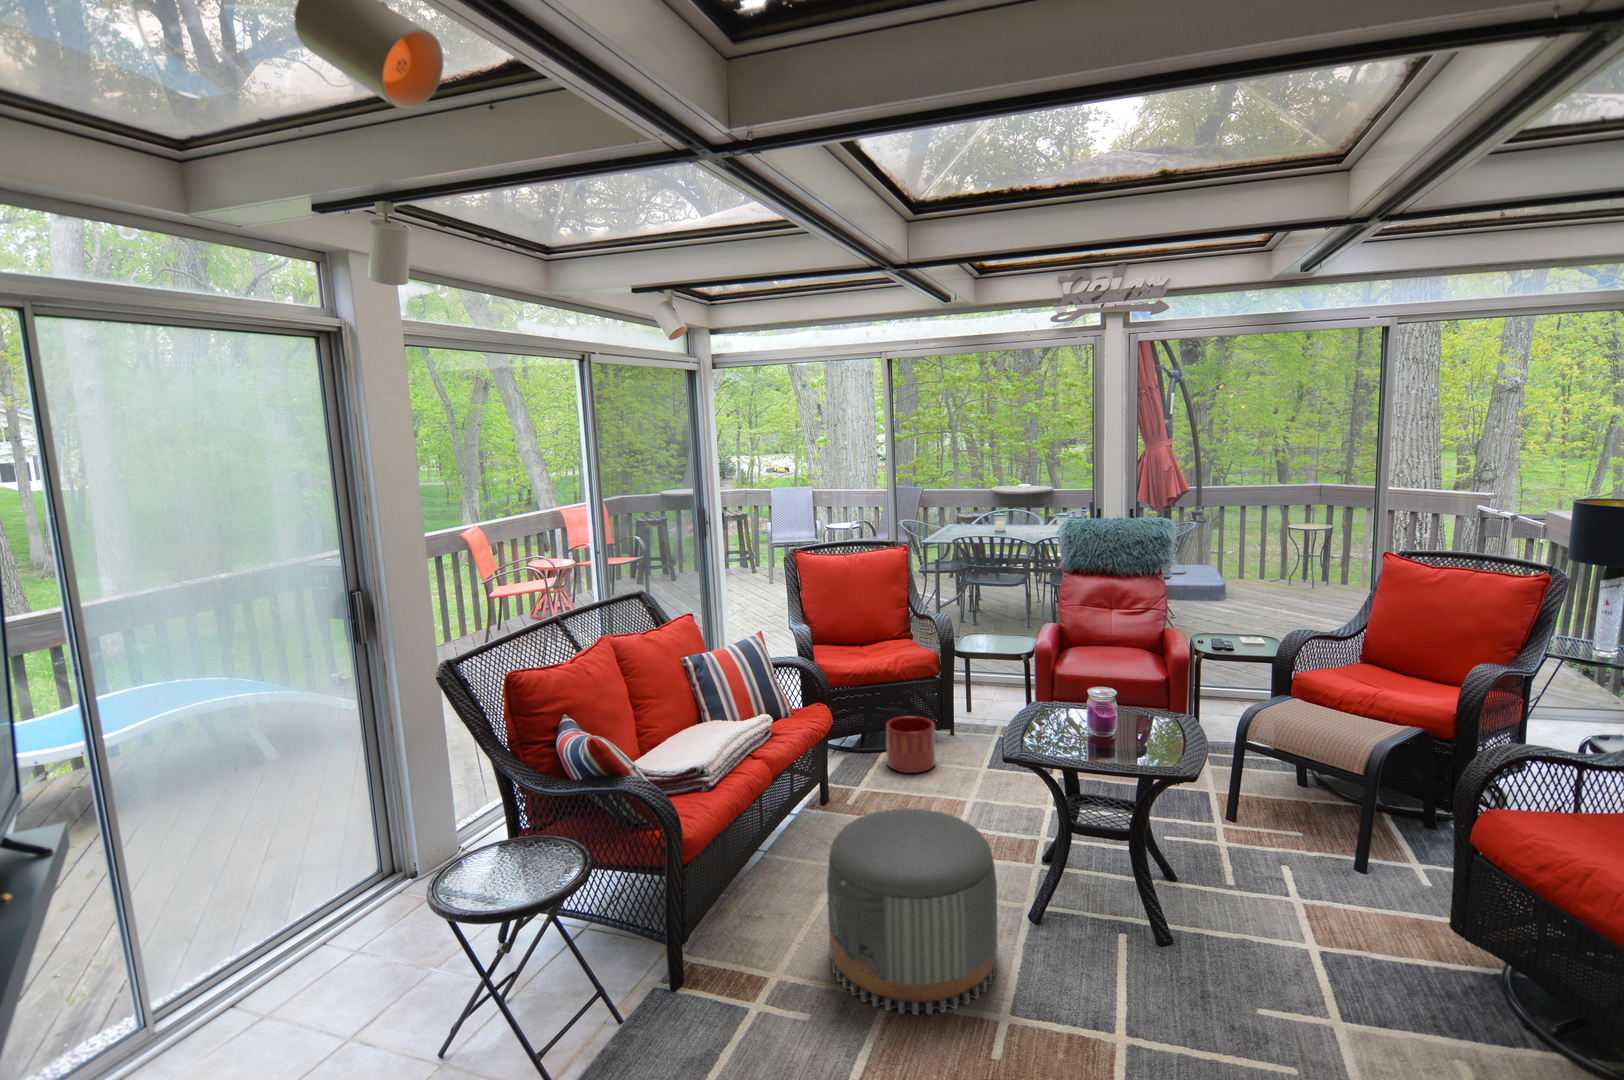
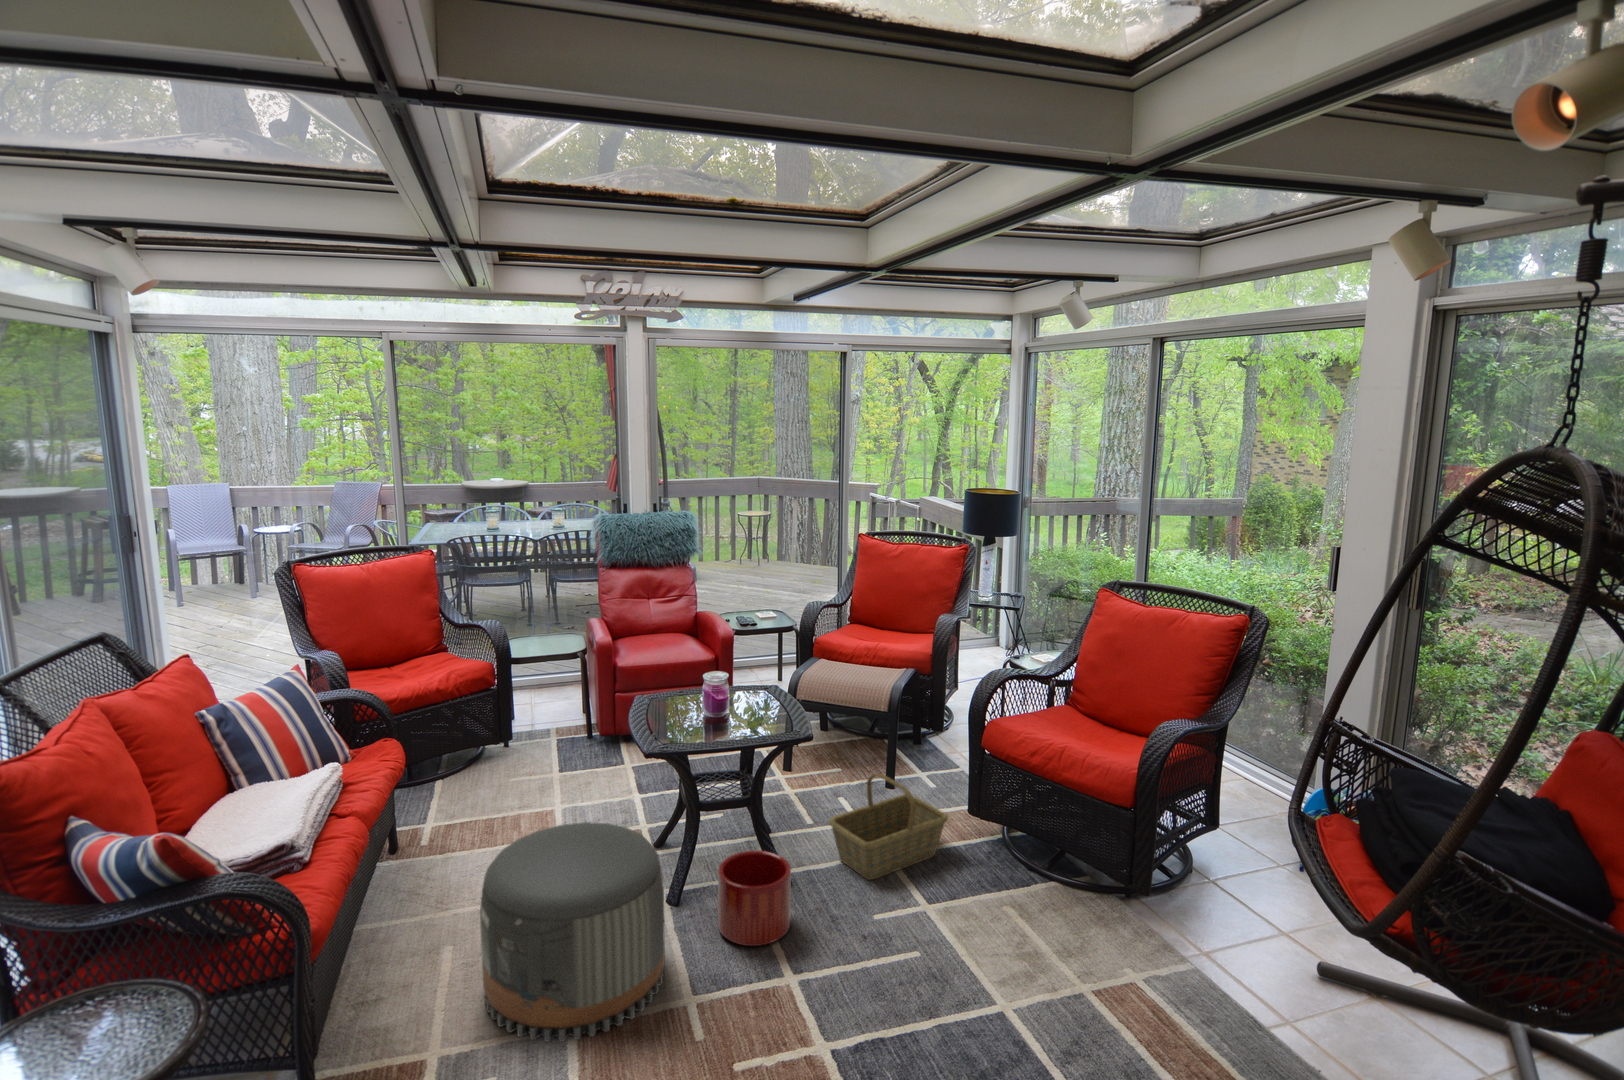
planter: present [886,716,935,773] -> present [718,851,791,946]
basket: none [1232,843,1407,969] -> present [829,774,948,880]

